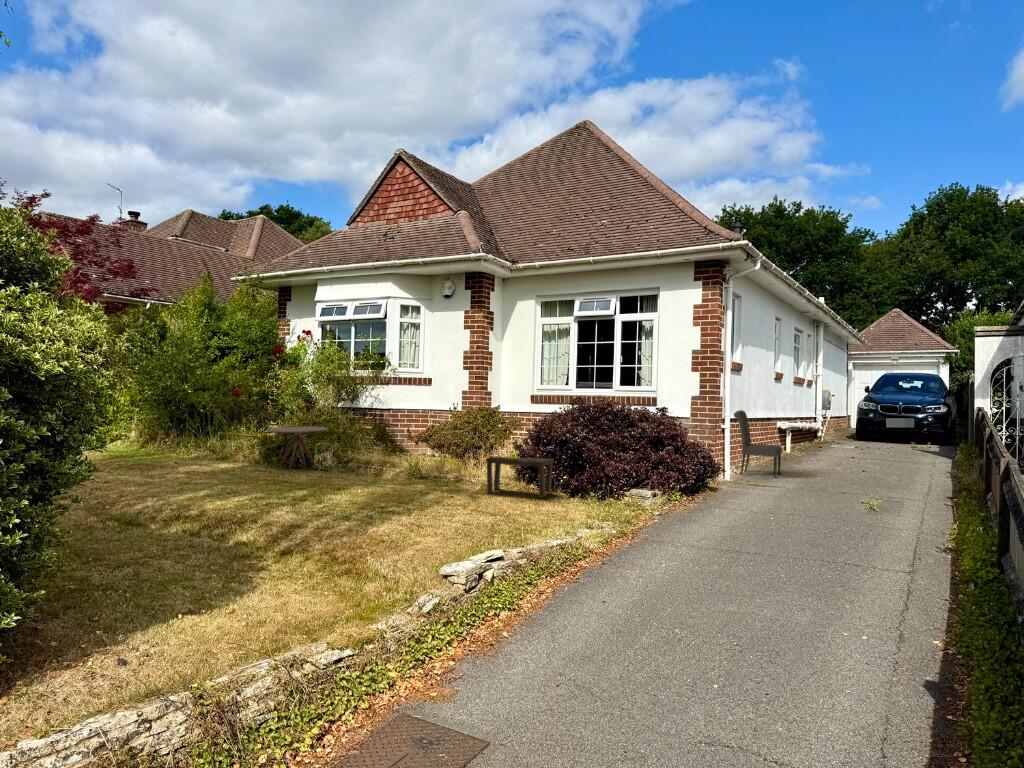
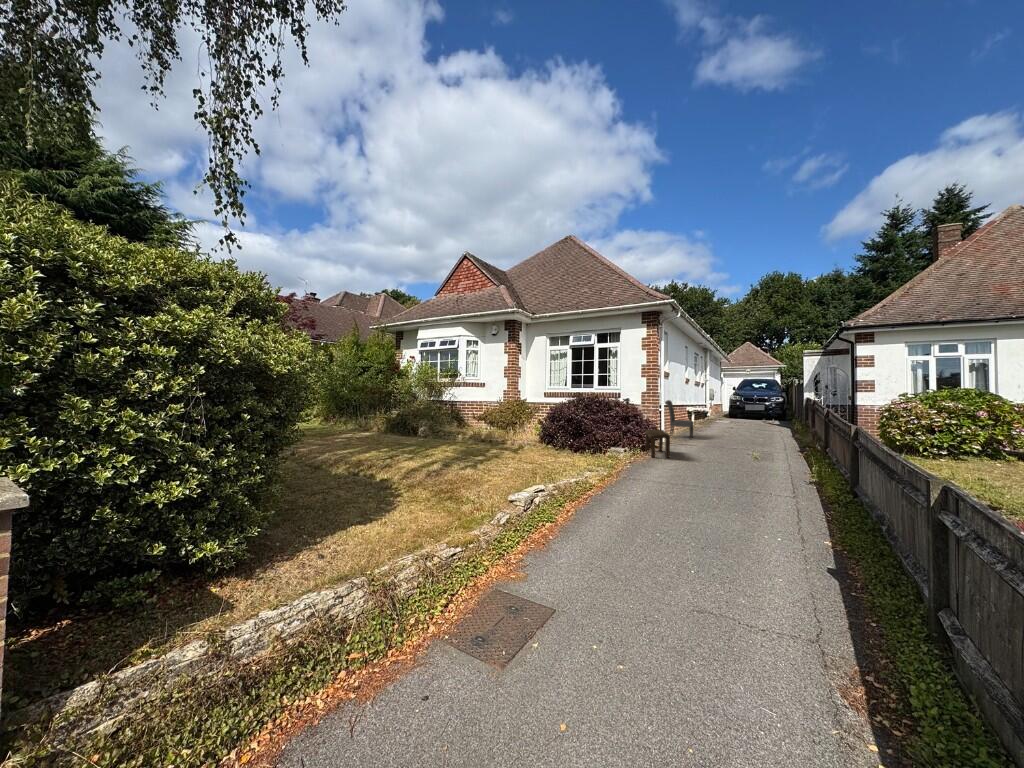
round table: present [267,426,327,471] -> none [393,411,428,437]
bench: present [486,456,554,498] -> present [646,430,670,458]

